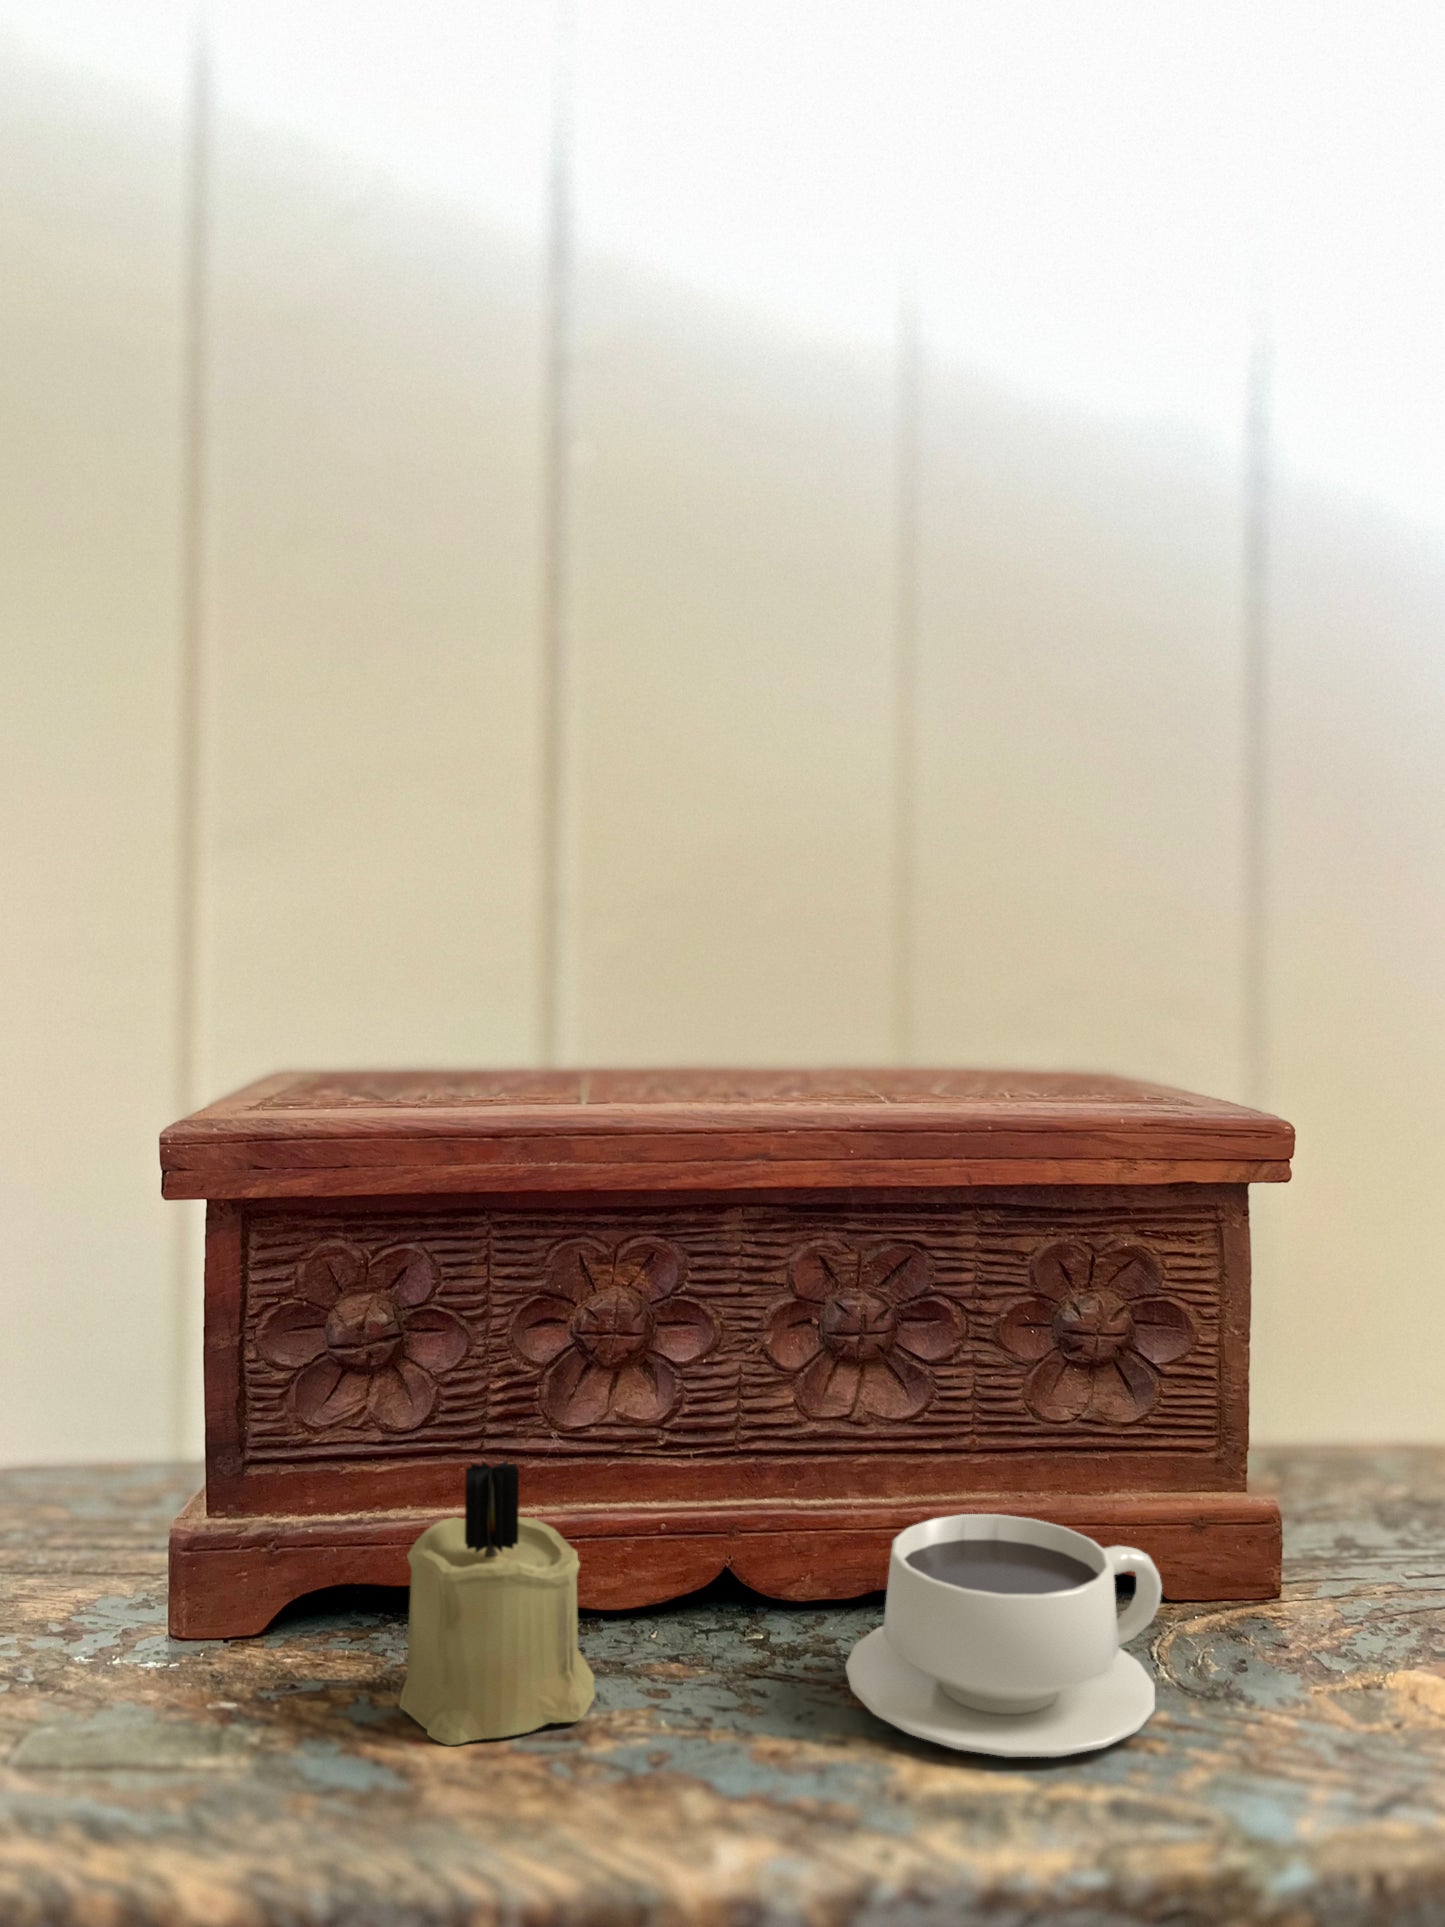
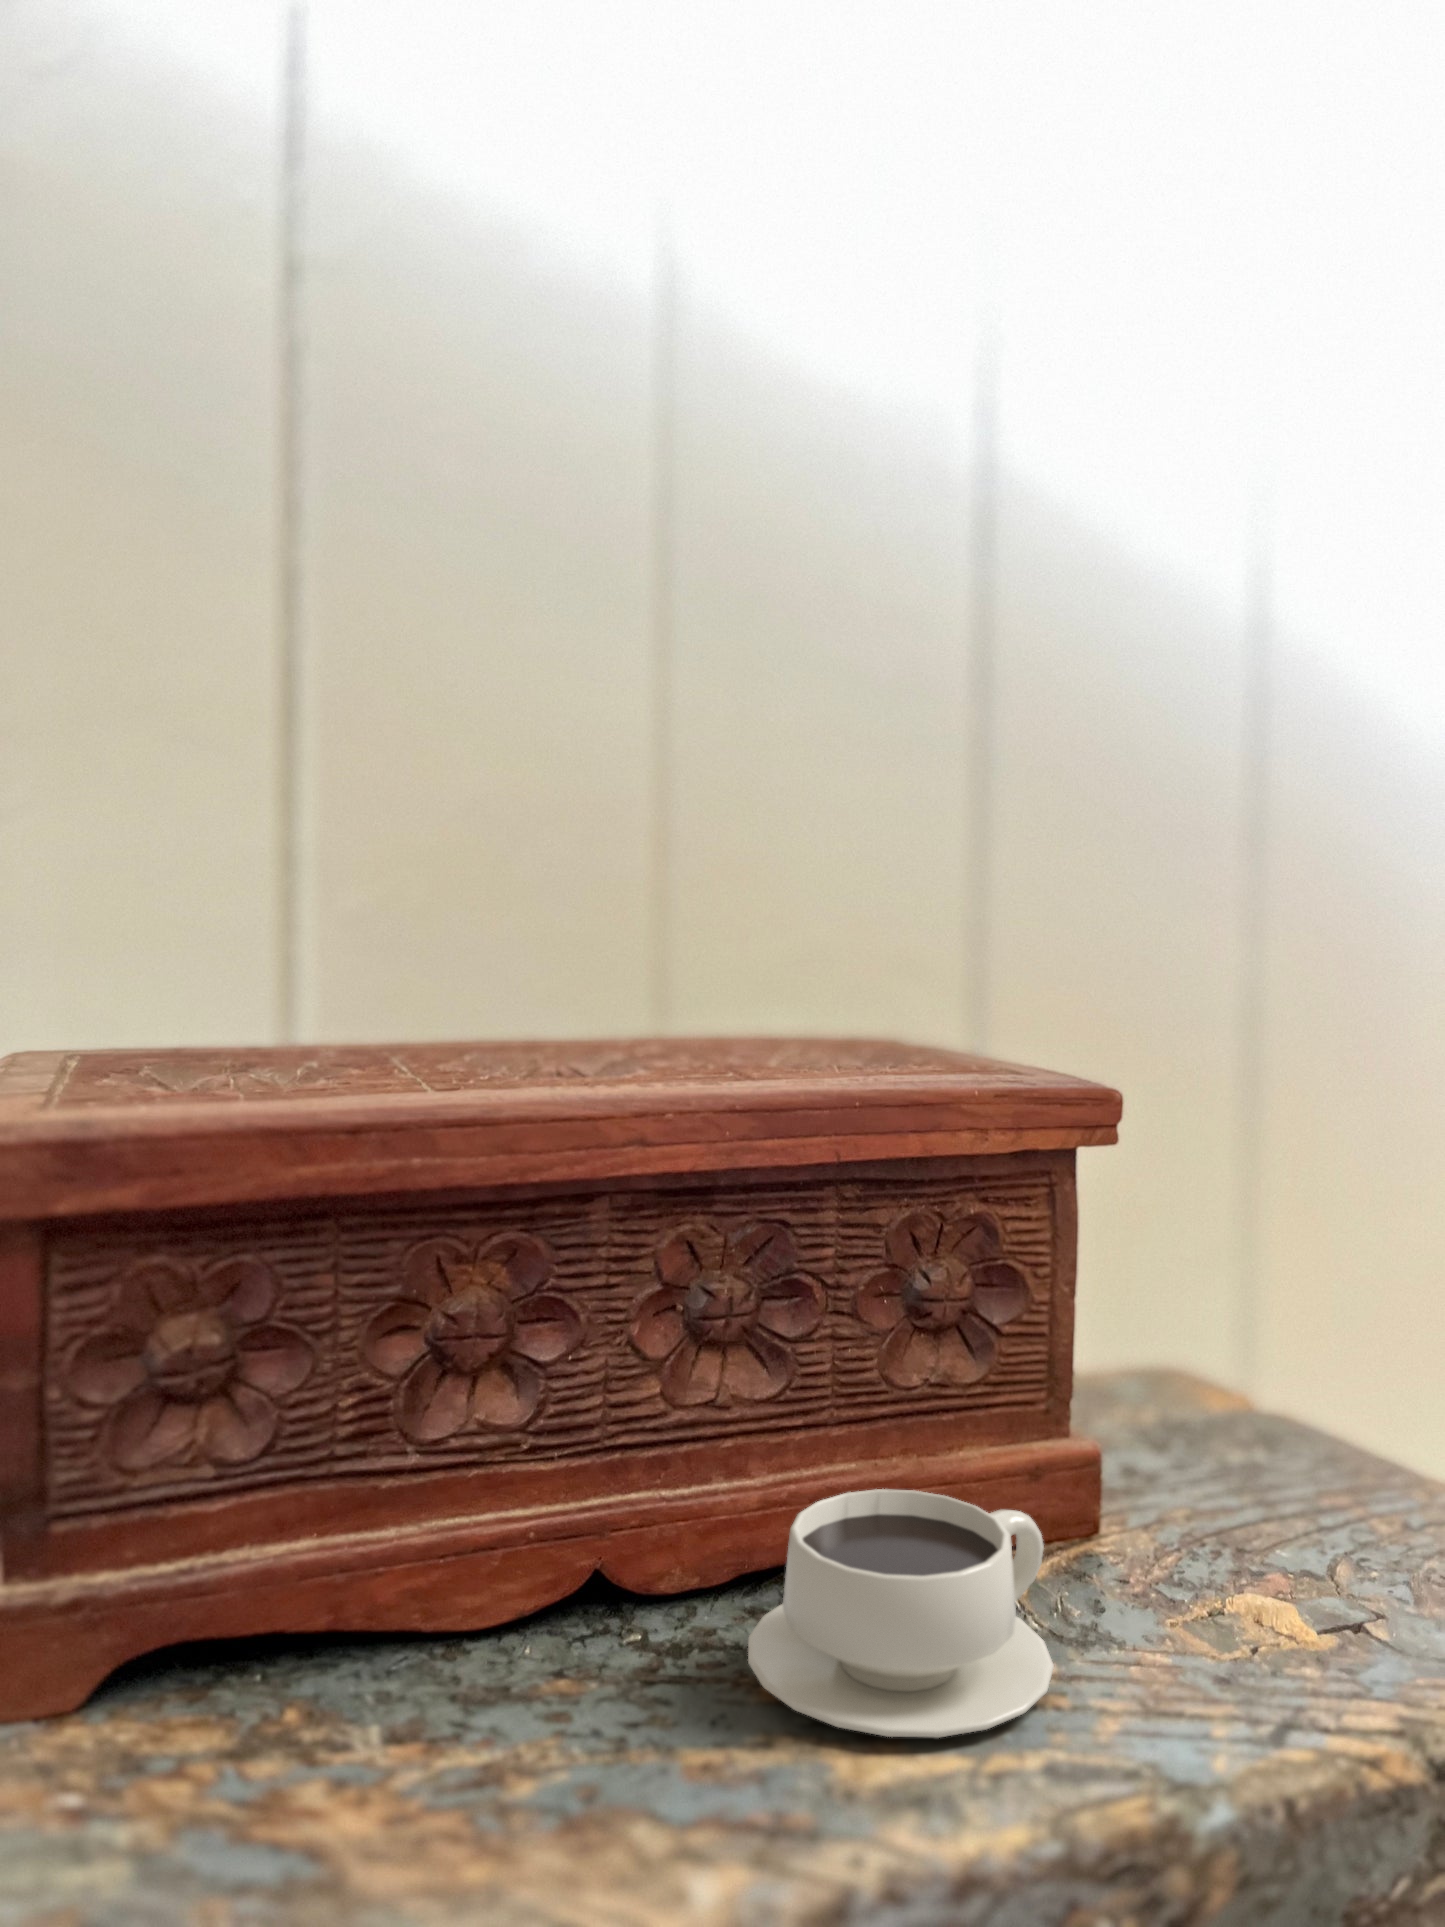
candle: present [400,1461,595,1745] -> none [283,1490,499,1810]

